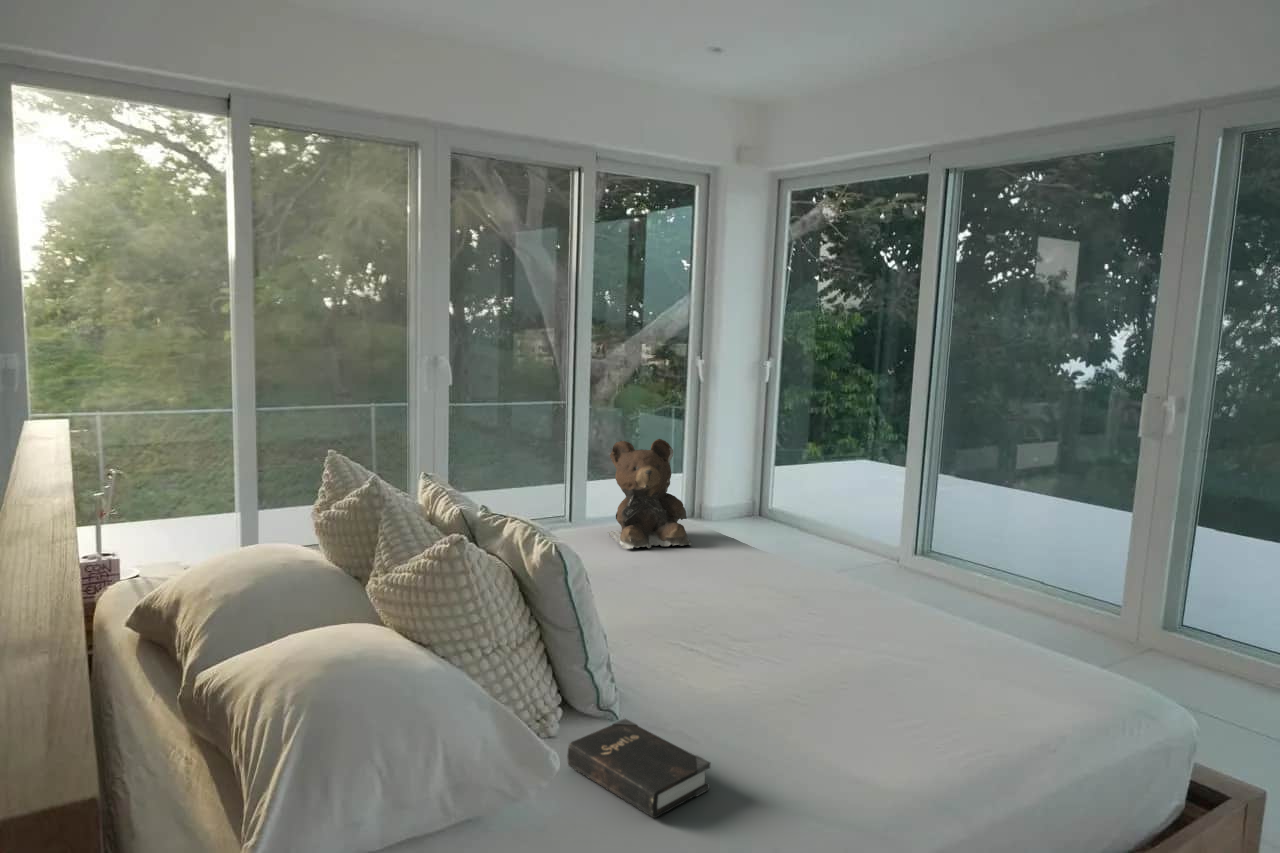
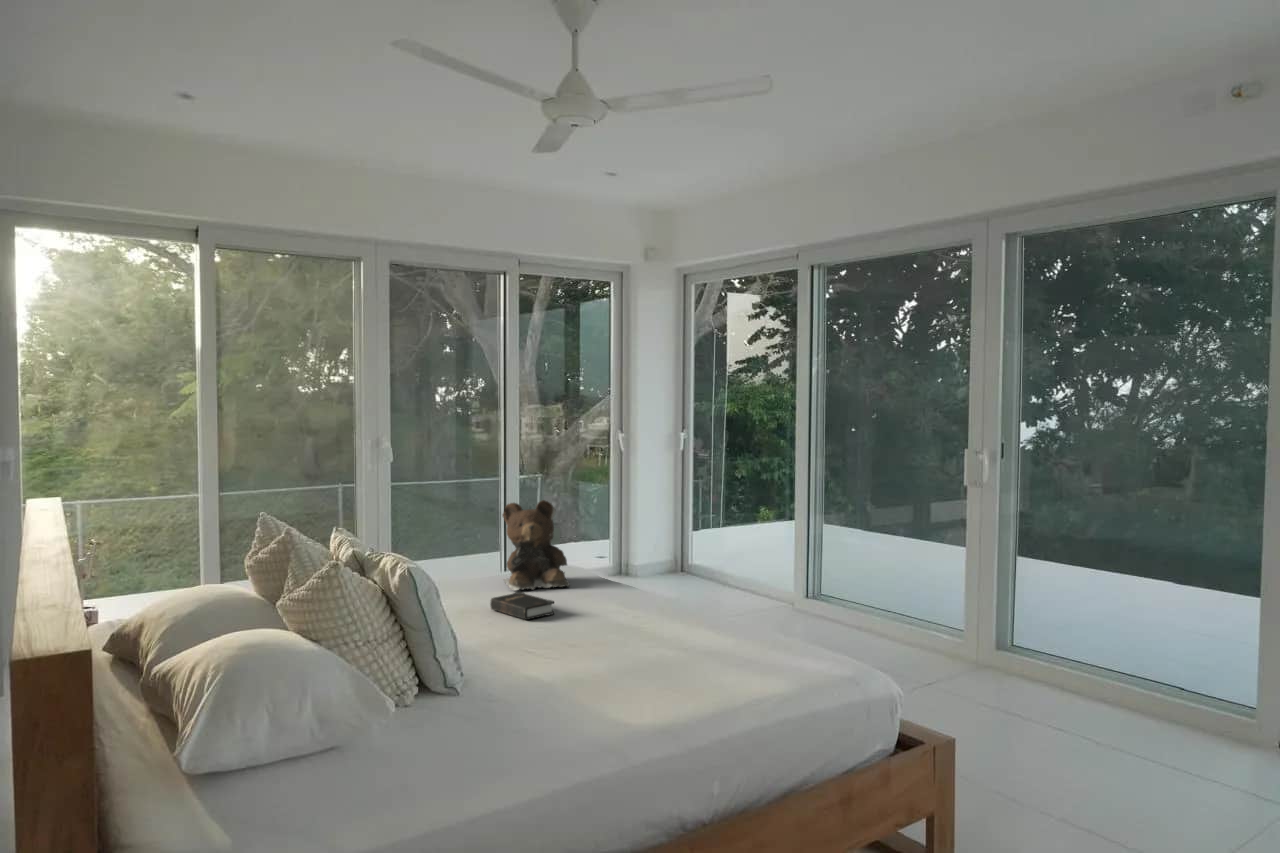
hardback book: present [567,718,710,818] -> present [490,592,554,620]

